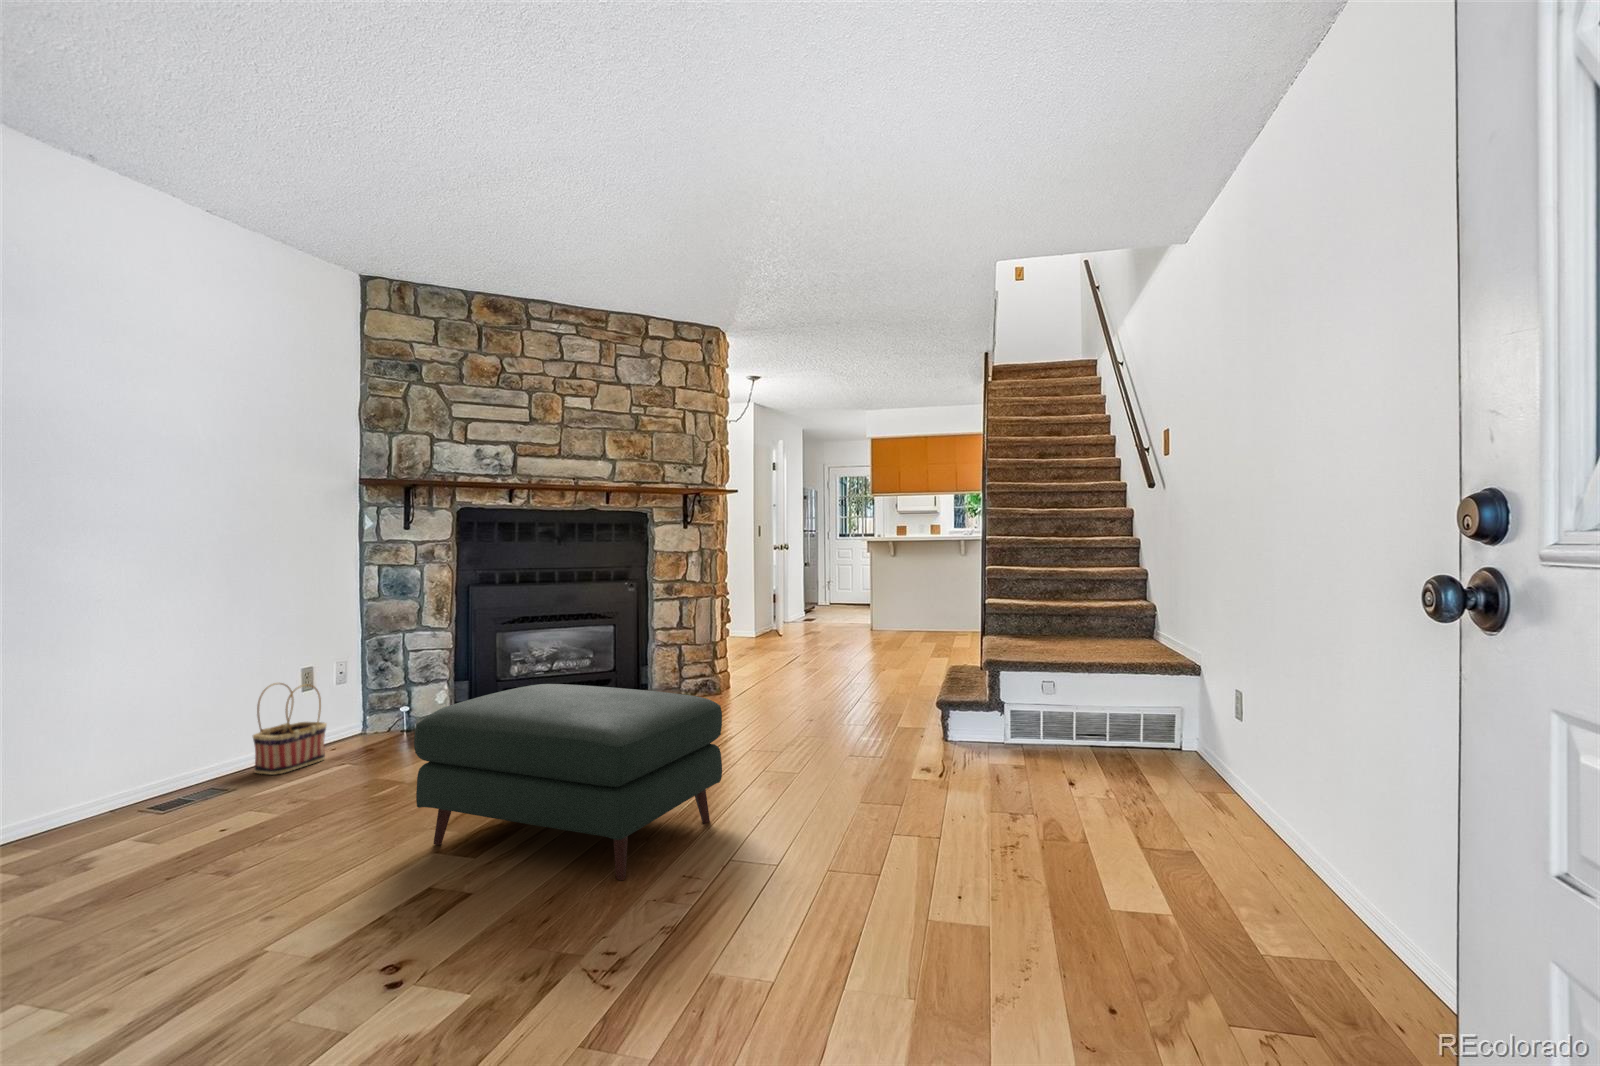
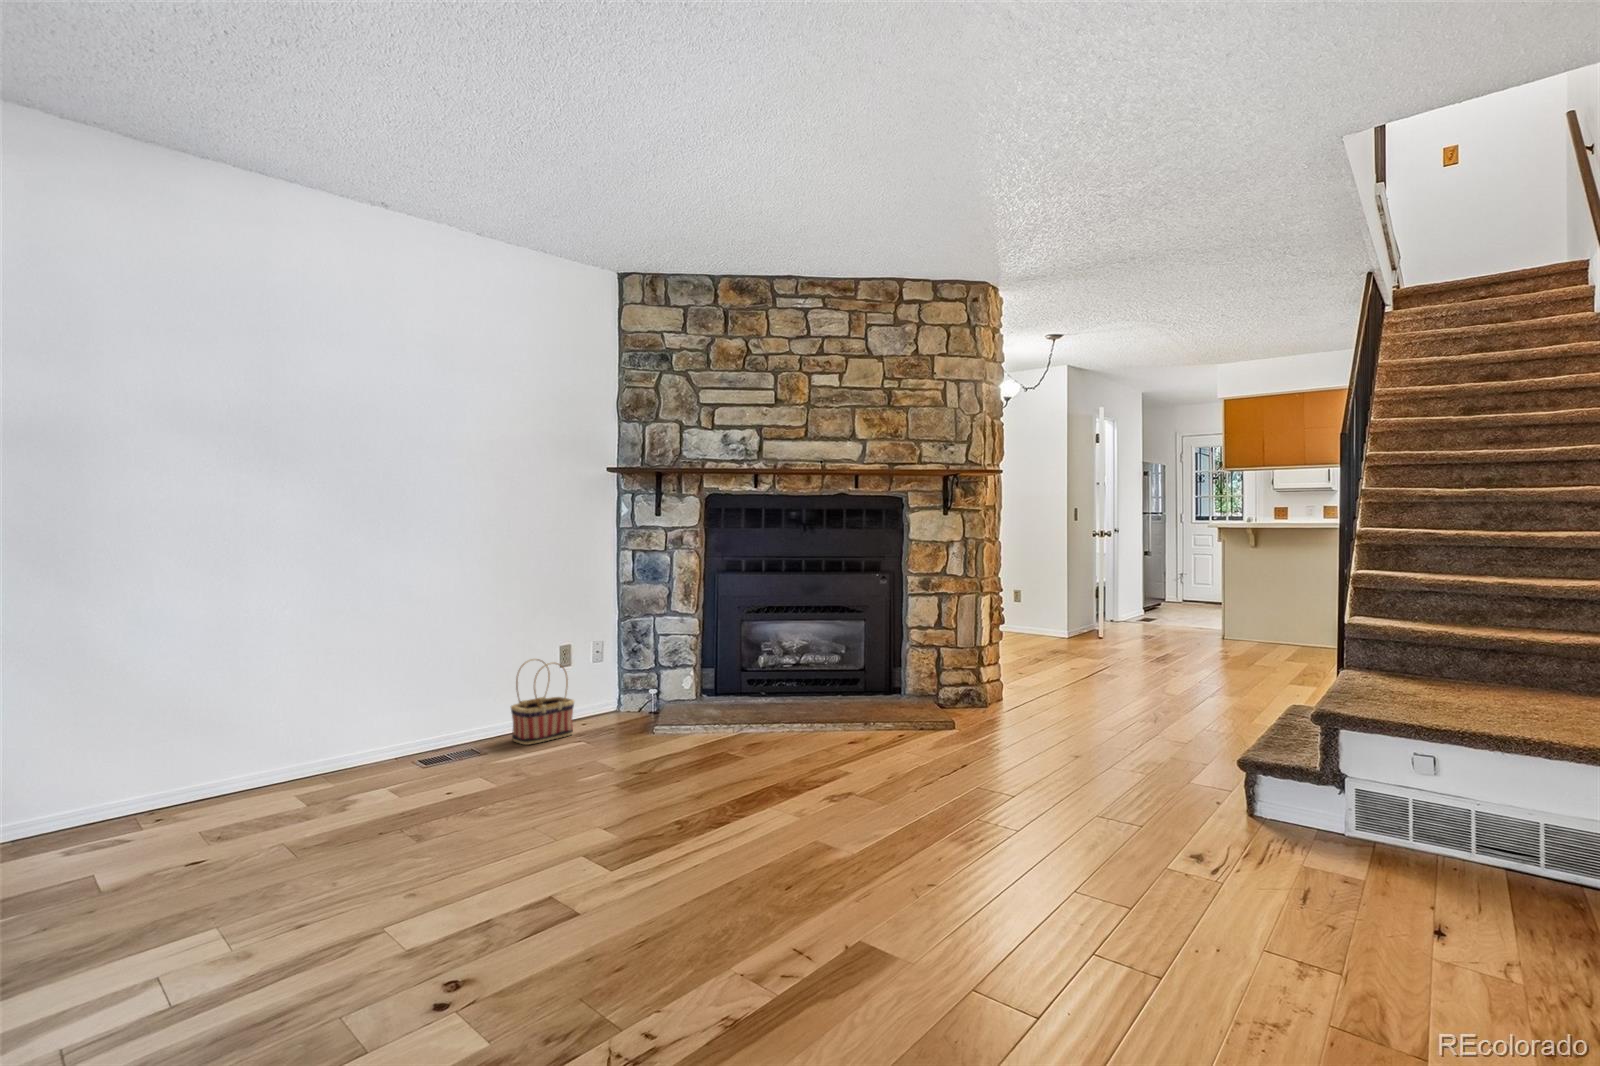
ottoman: present [414,684,722,880] -> none [570,687,895,939]

